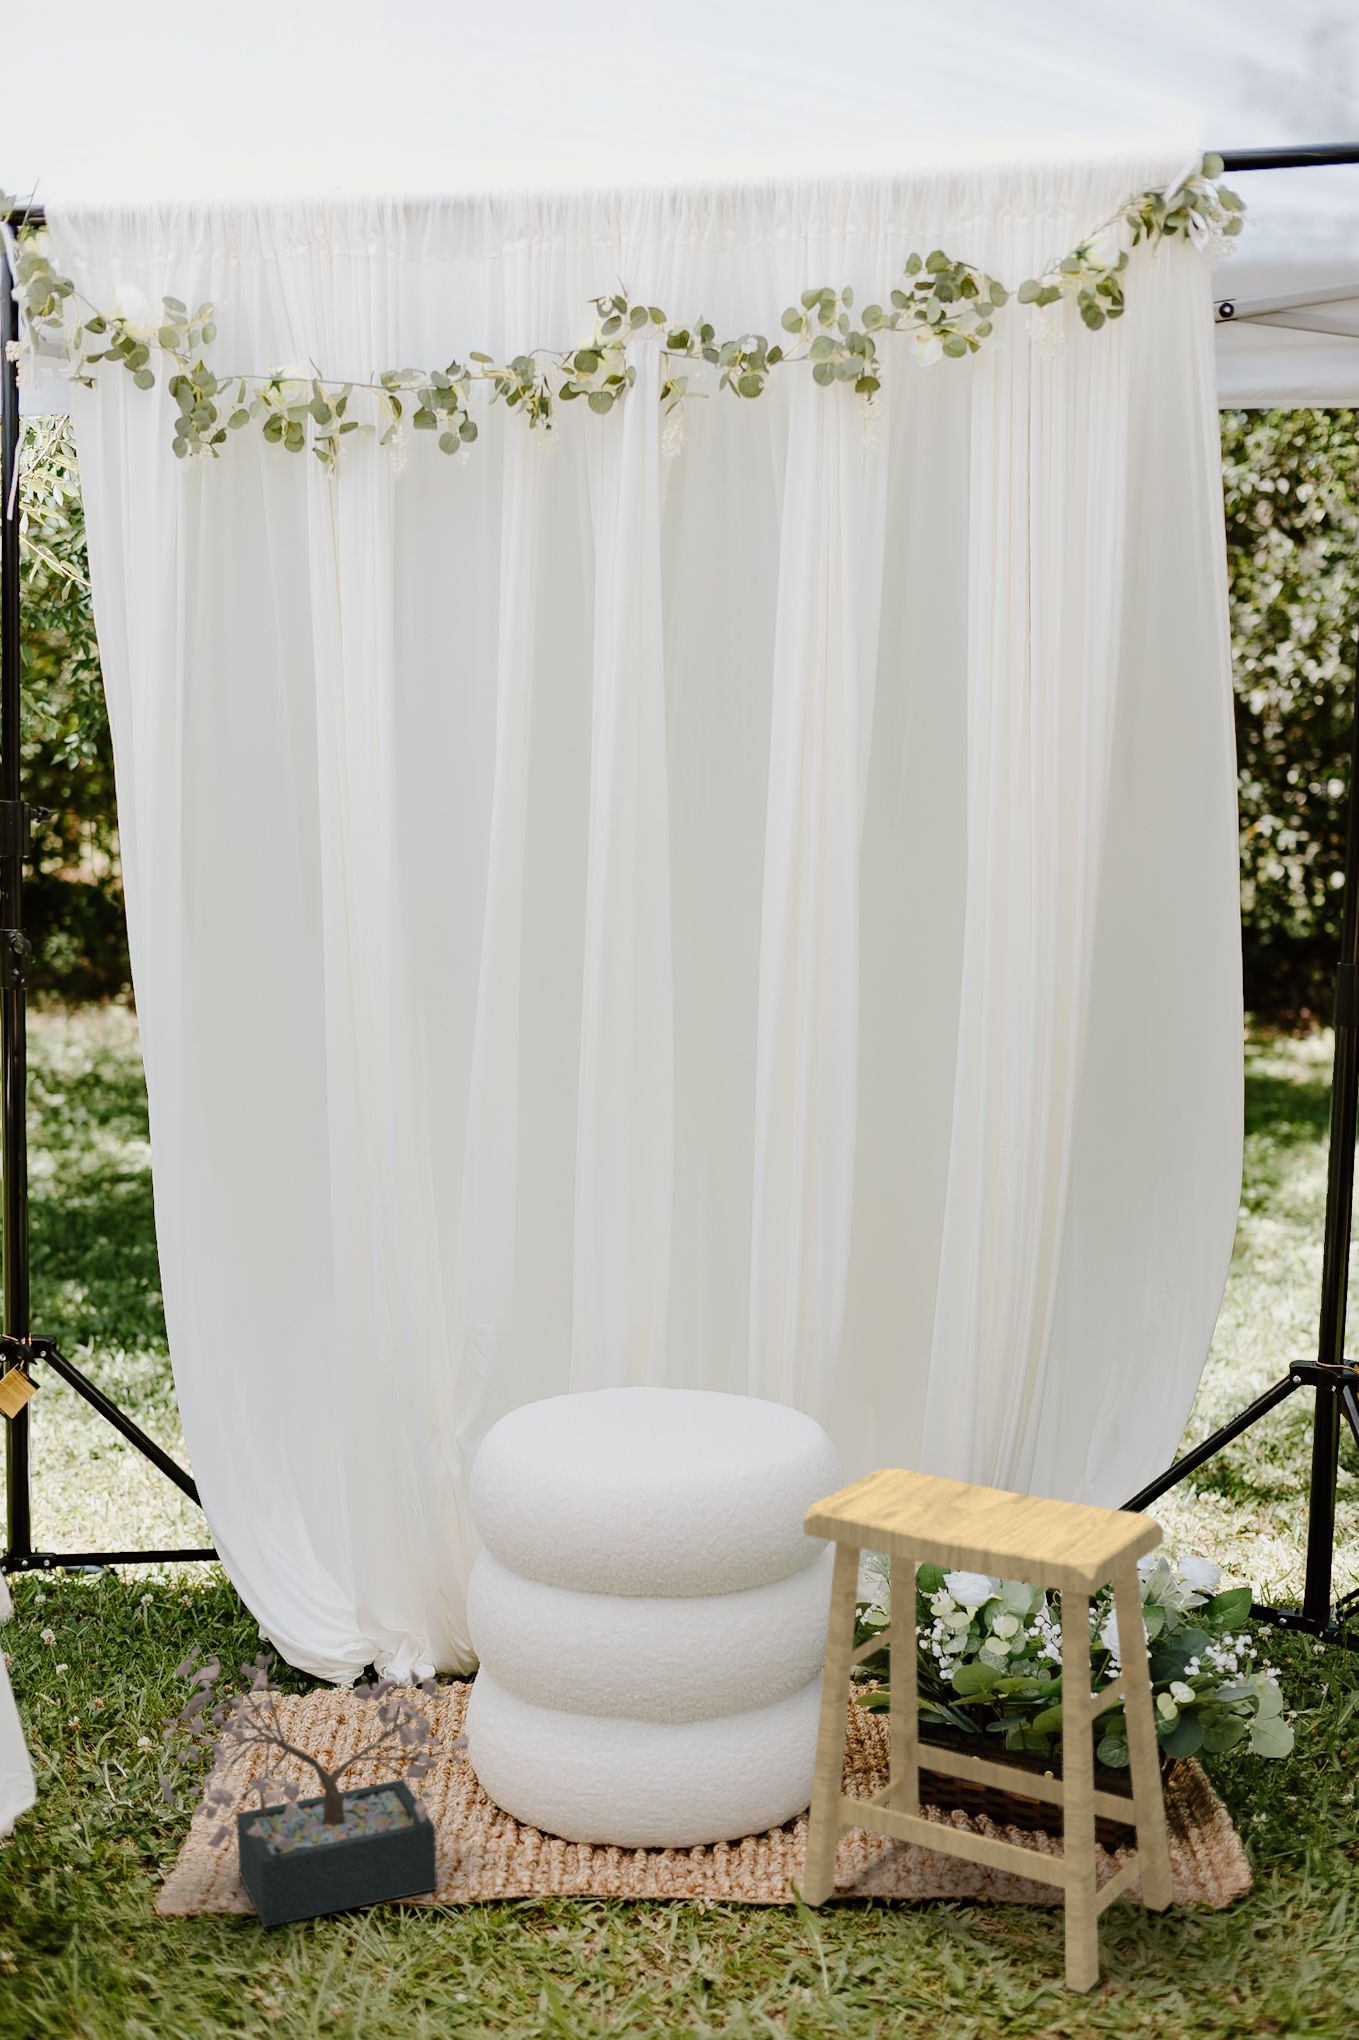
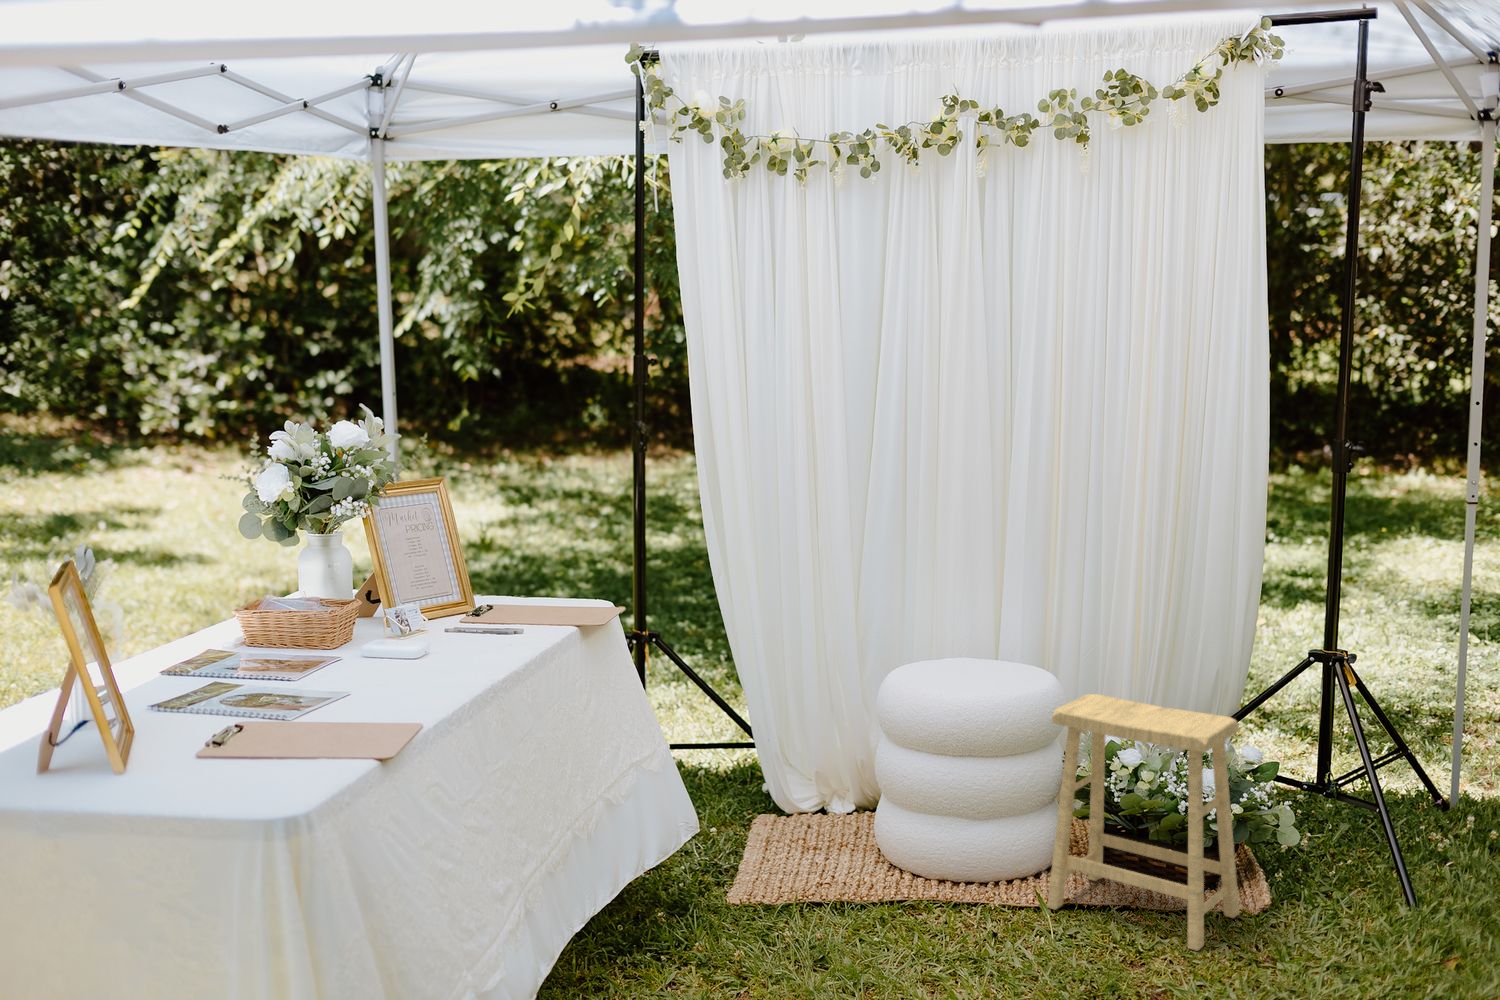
decorative plant: present [159,1647,469,1927] -> none [728,772,877,908]

